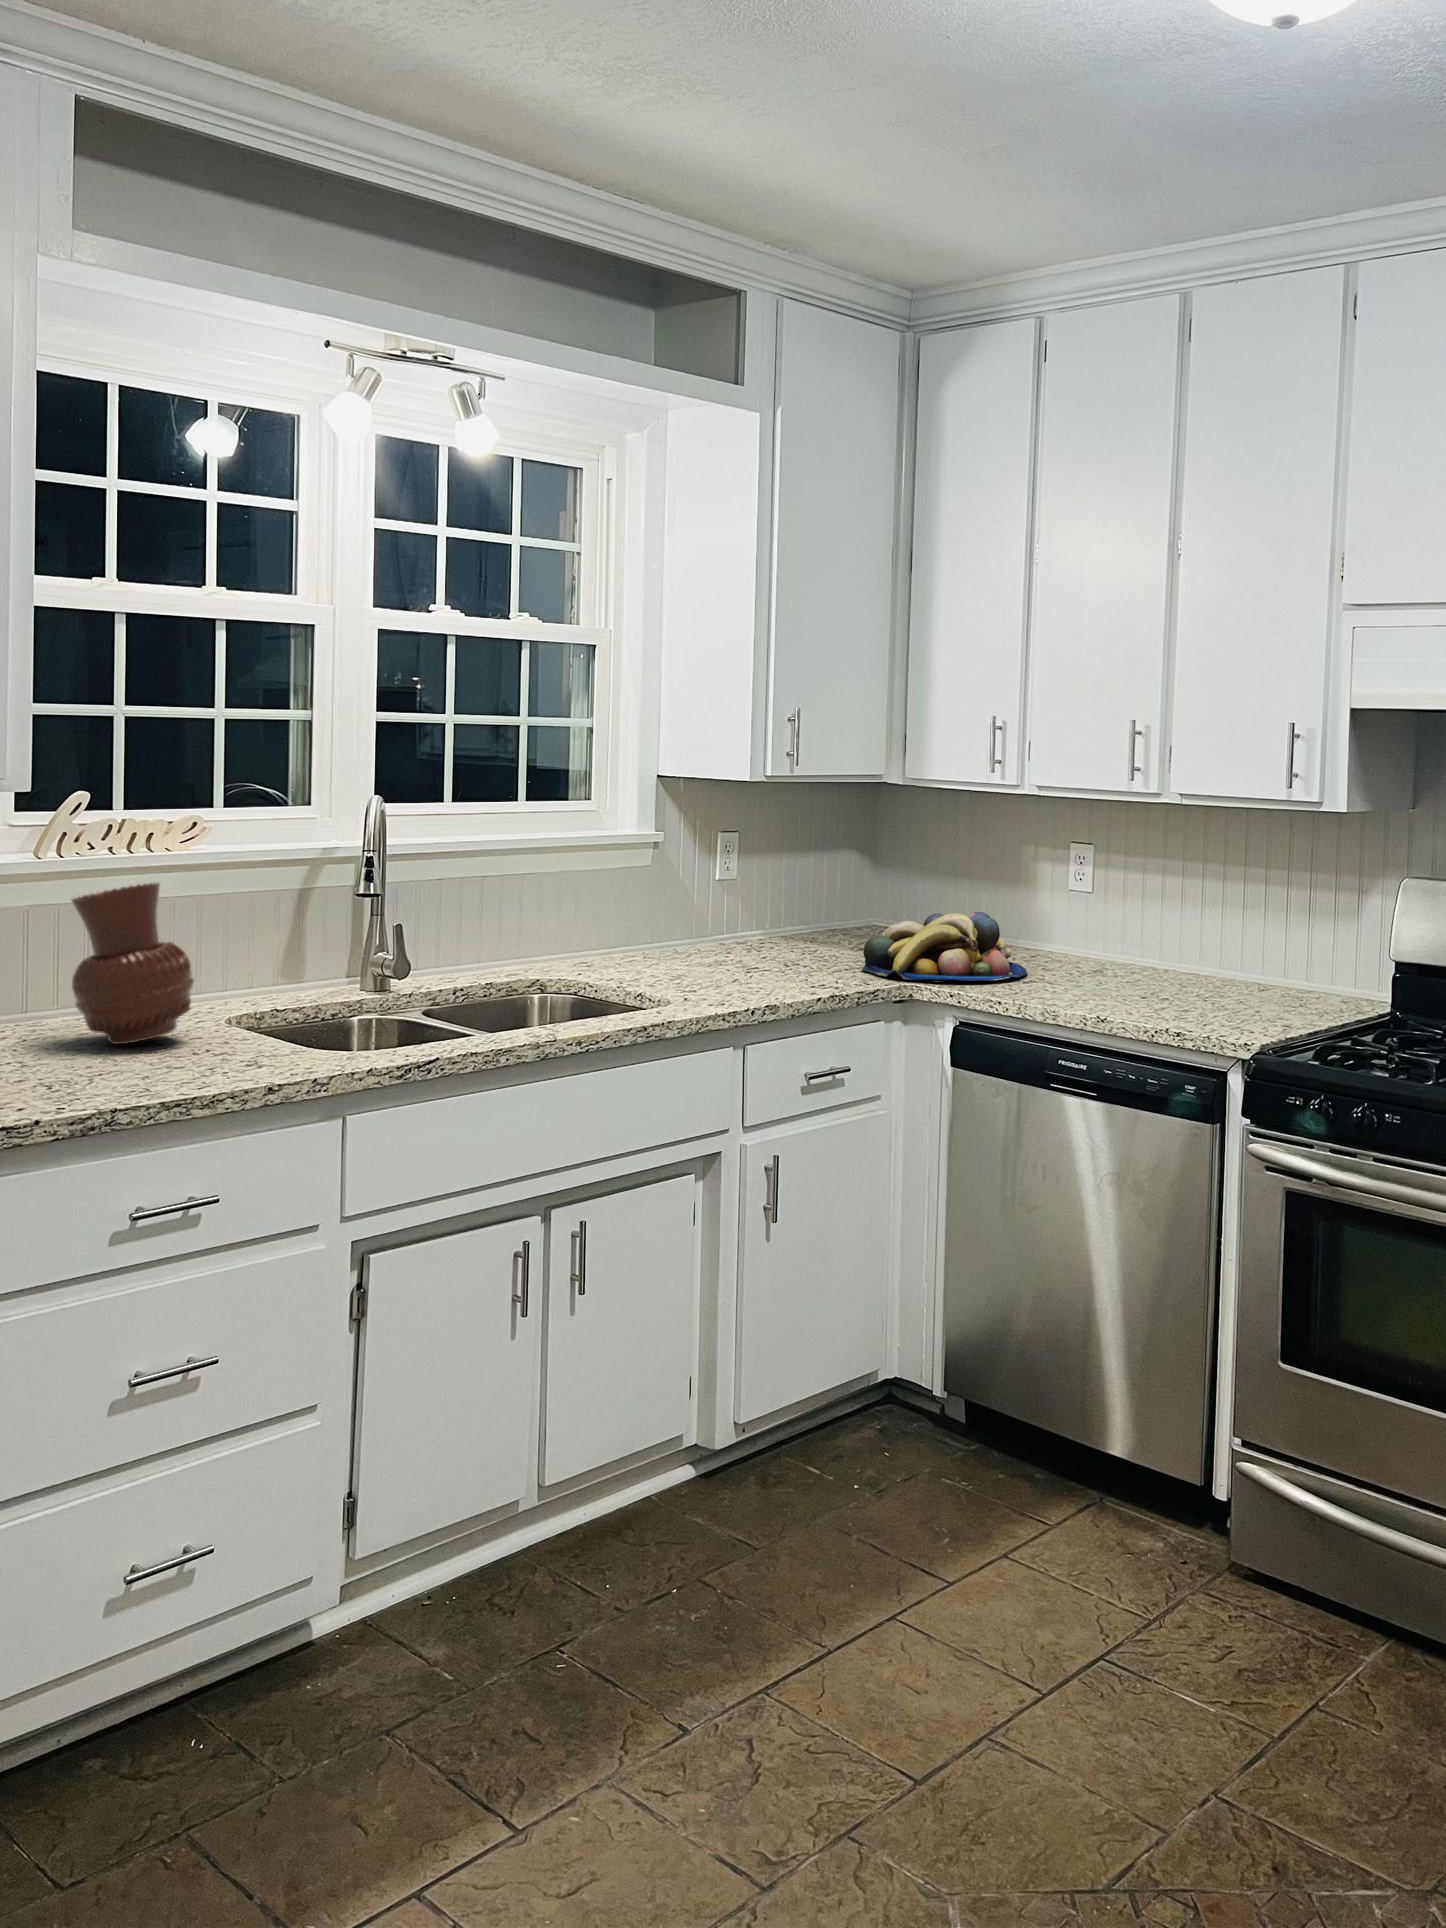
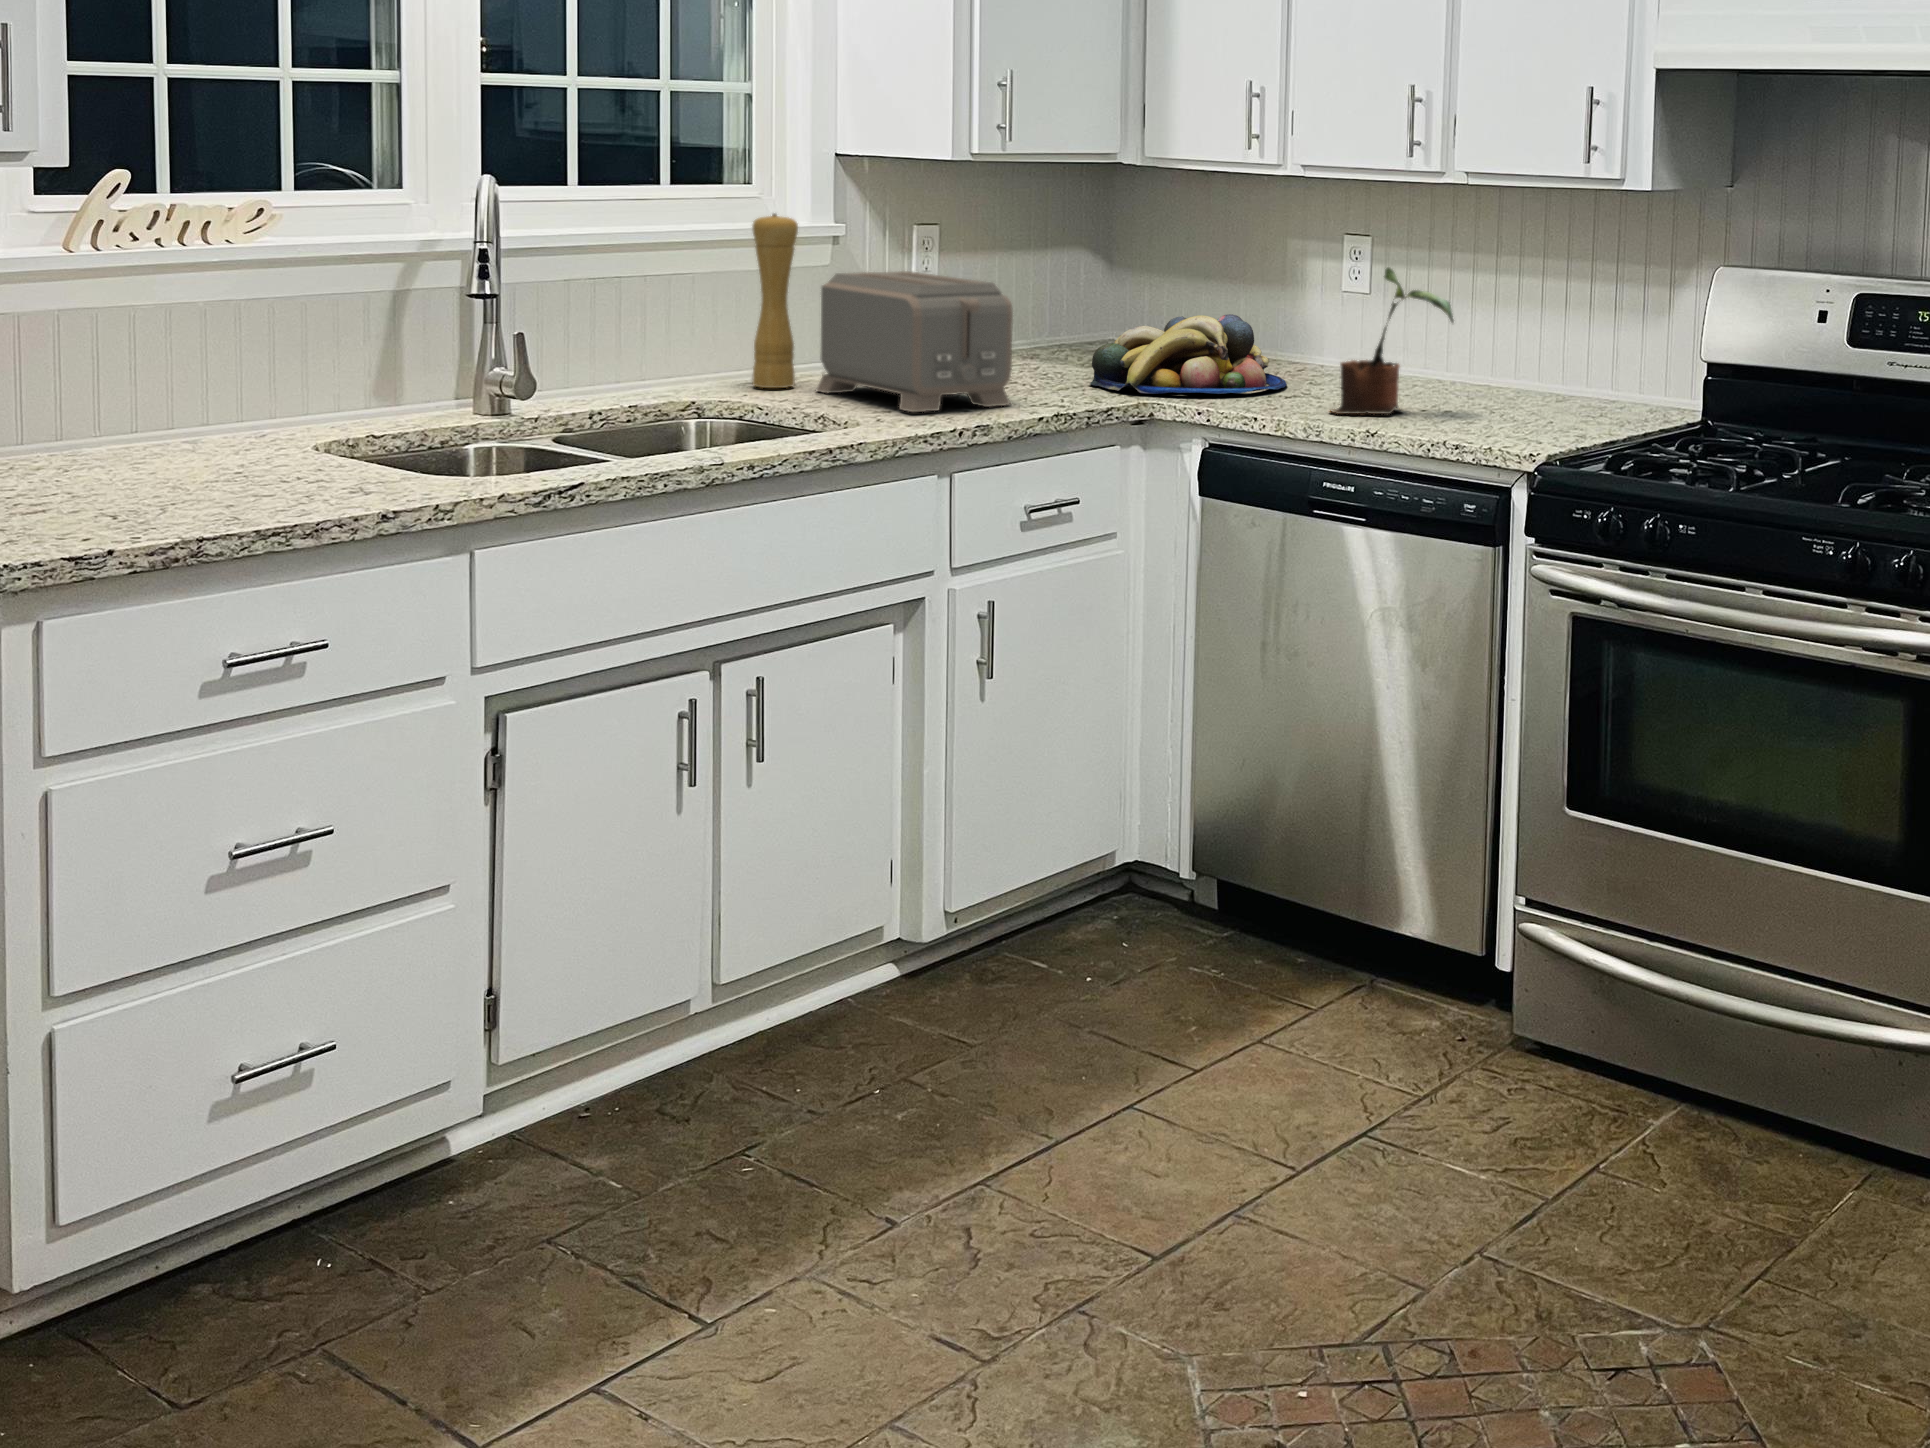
pepper mill: none [585,826,624,970] -> present [752,213,798,388]
toaster: none [635,874,799,995] -> present [816,271,1013,412]
potted plant: none [1064,876,1173,1003] -> present [1330,268,1454,414]
vase: present [72,883,194,1044] -> none [119,277,276,472]

